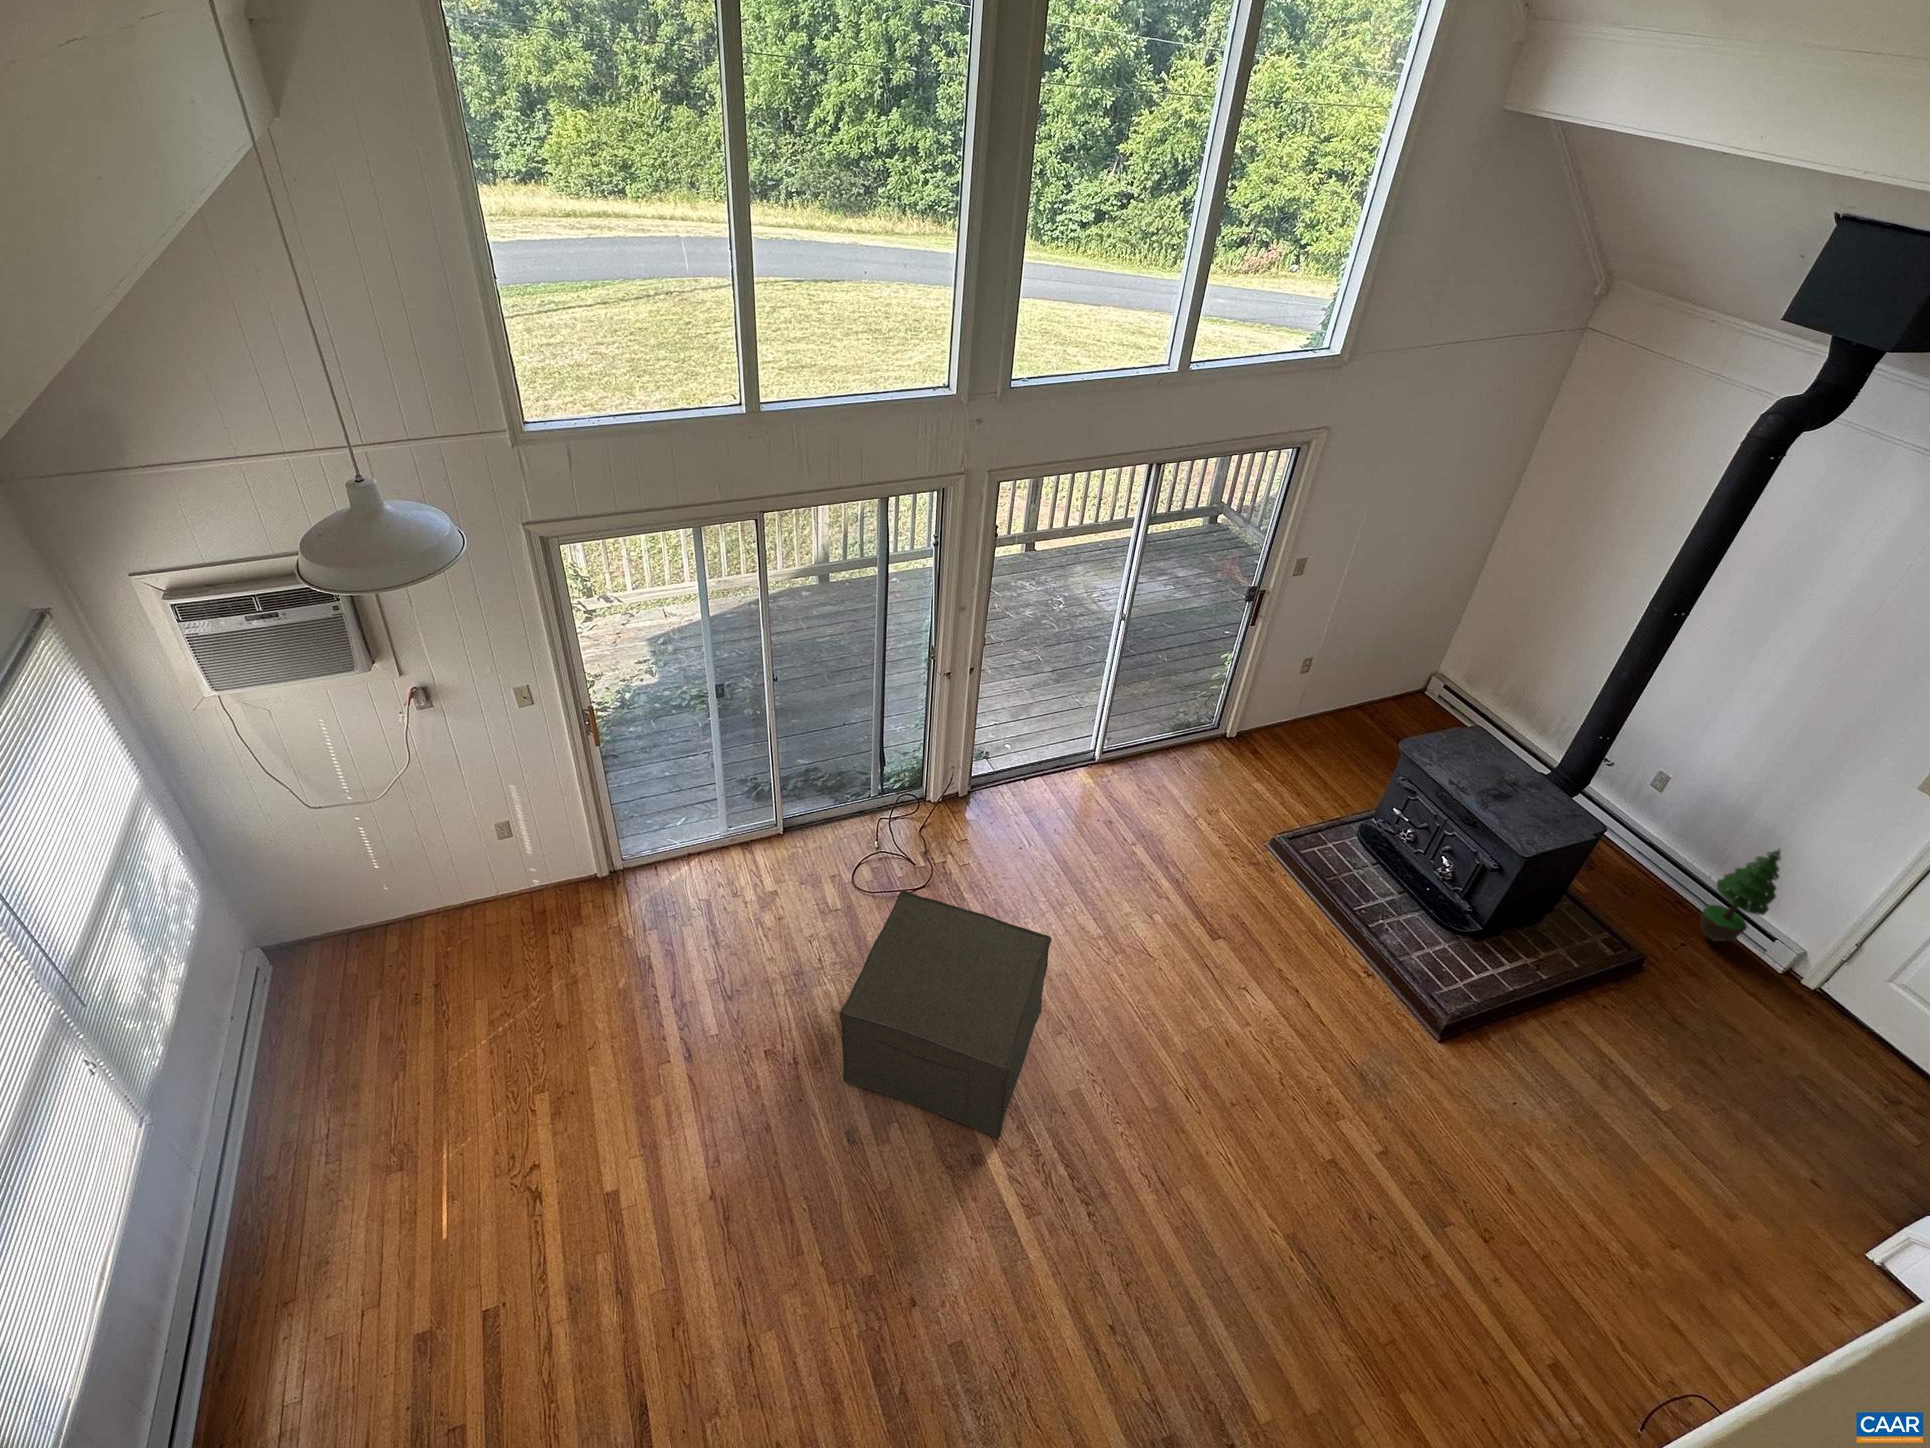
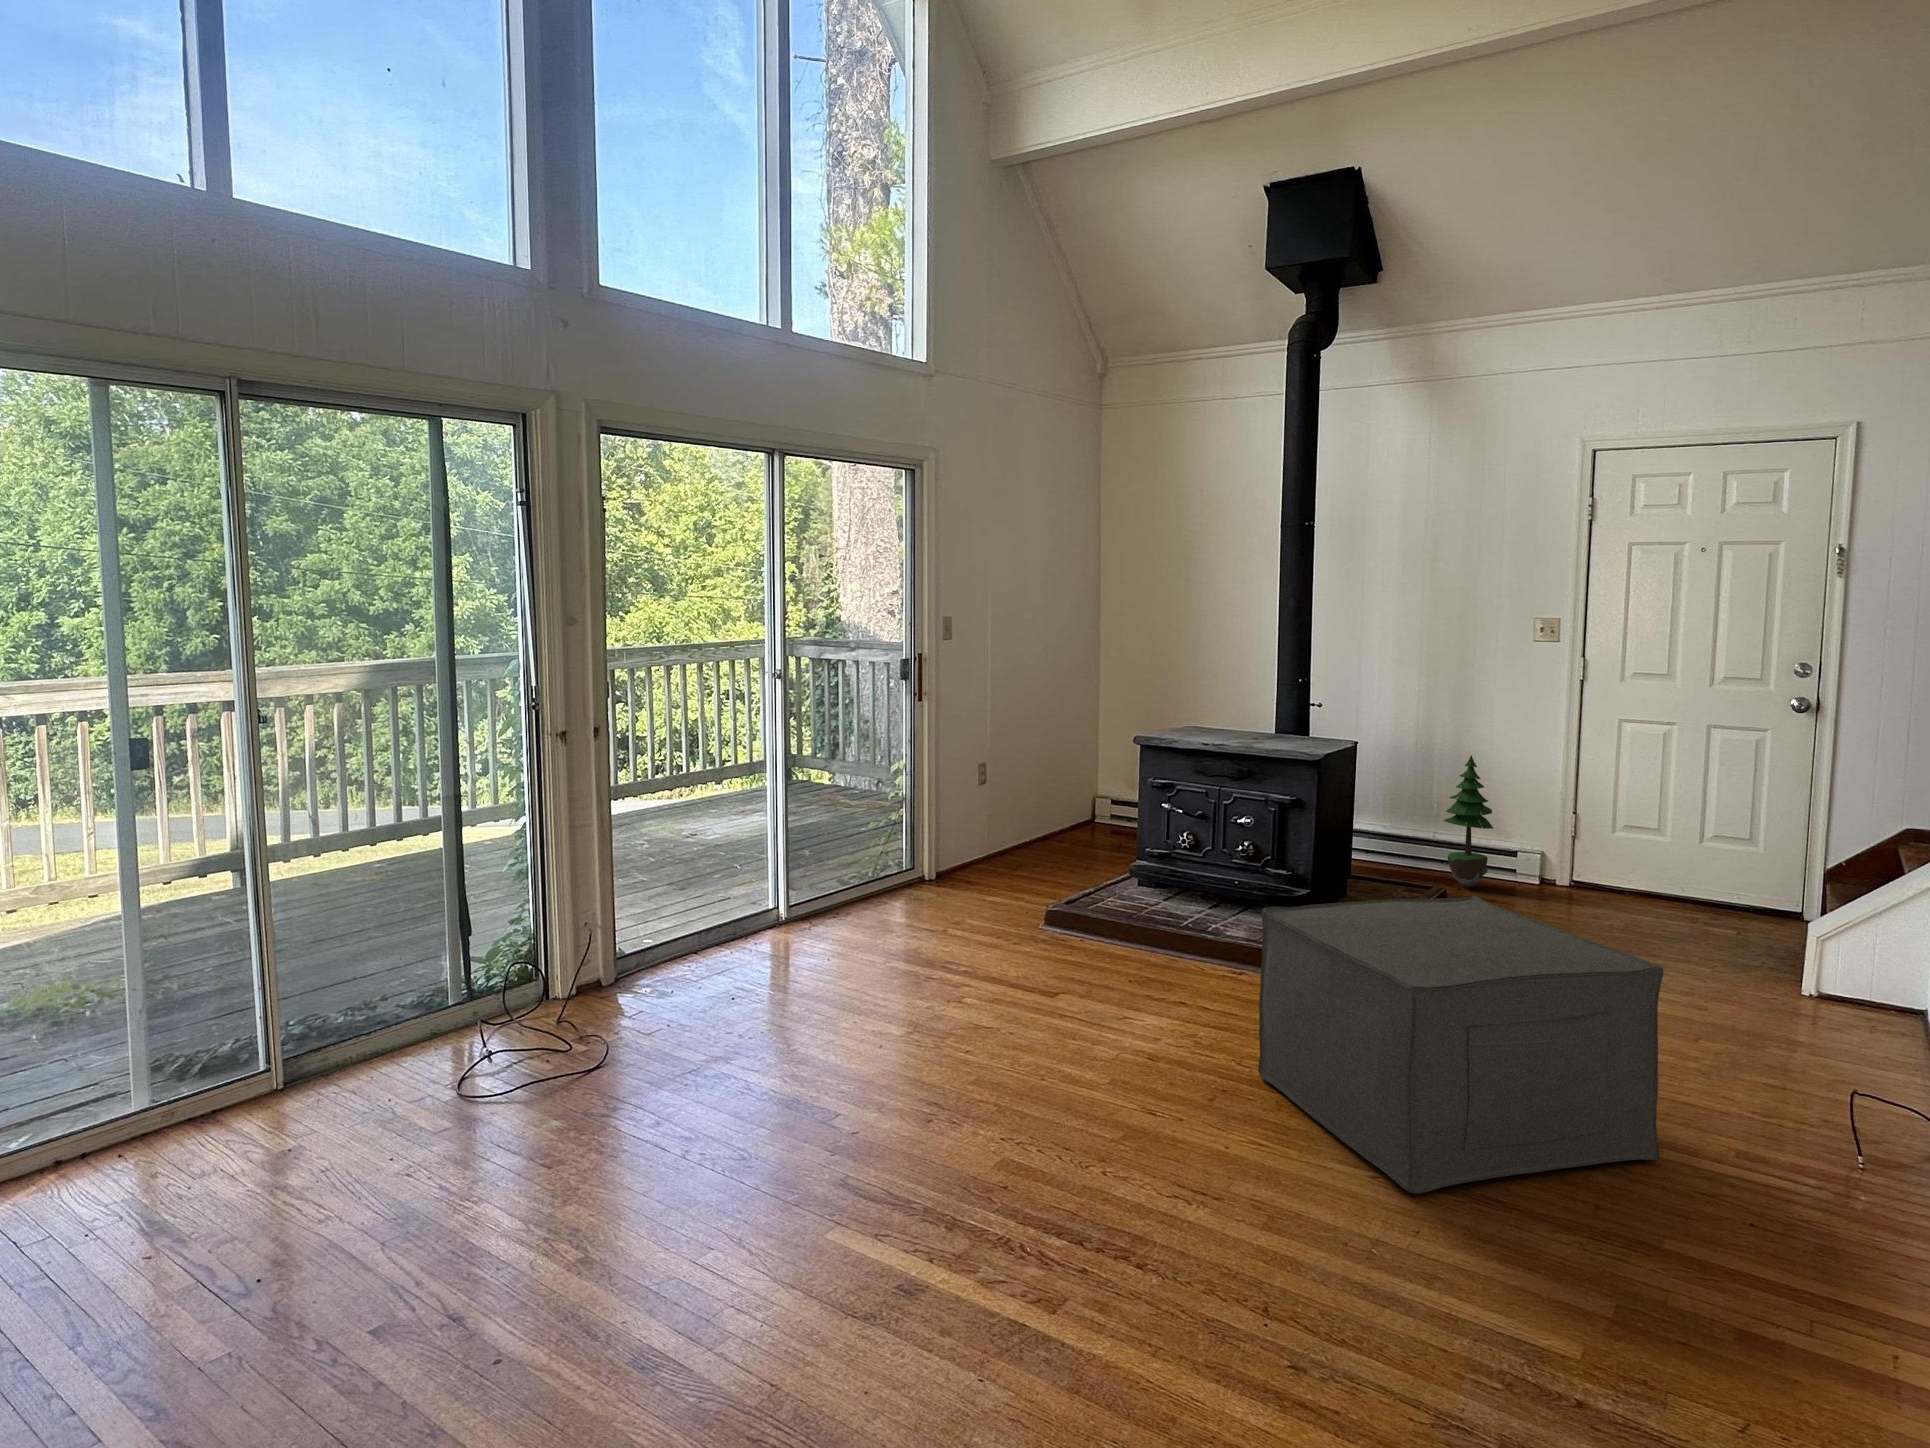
ottoman: present [839,890,1052,1139] -> present [1258,896,1664,1194]

